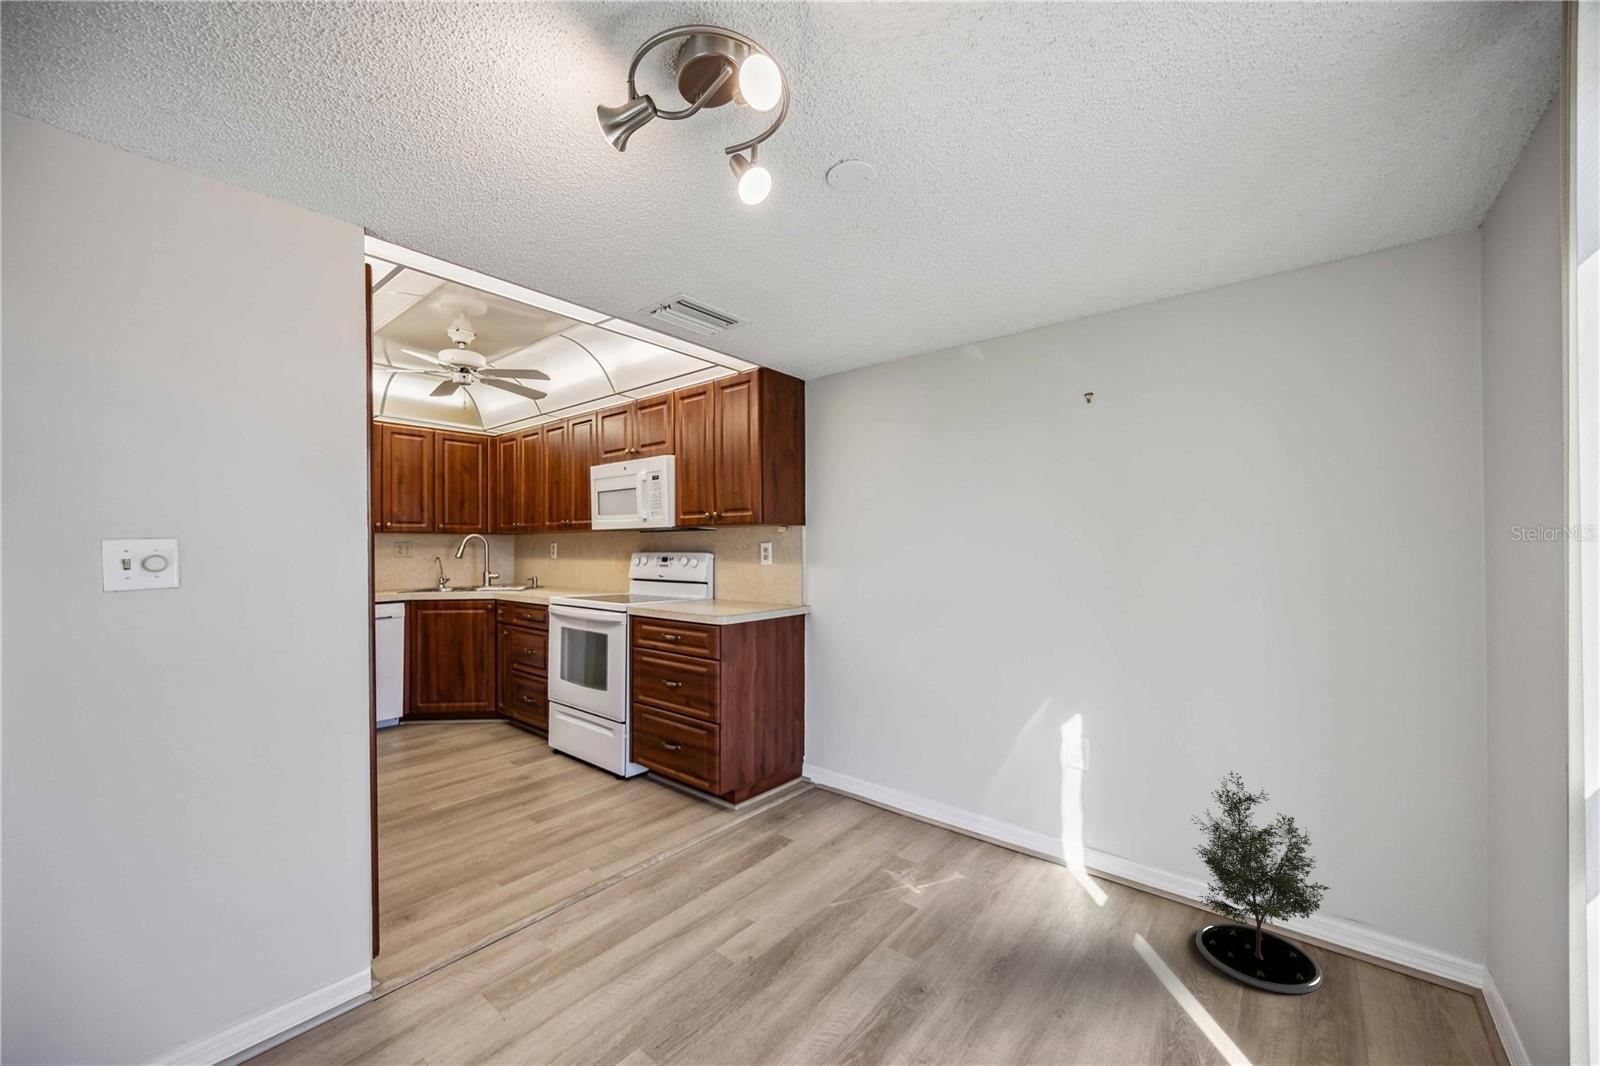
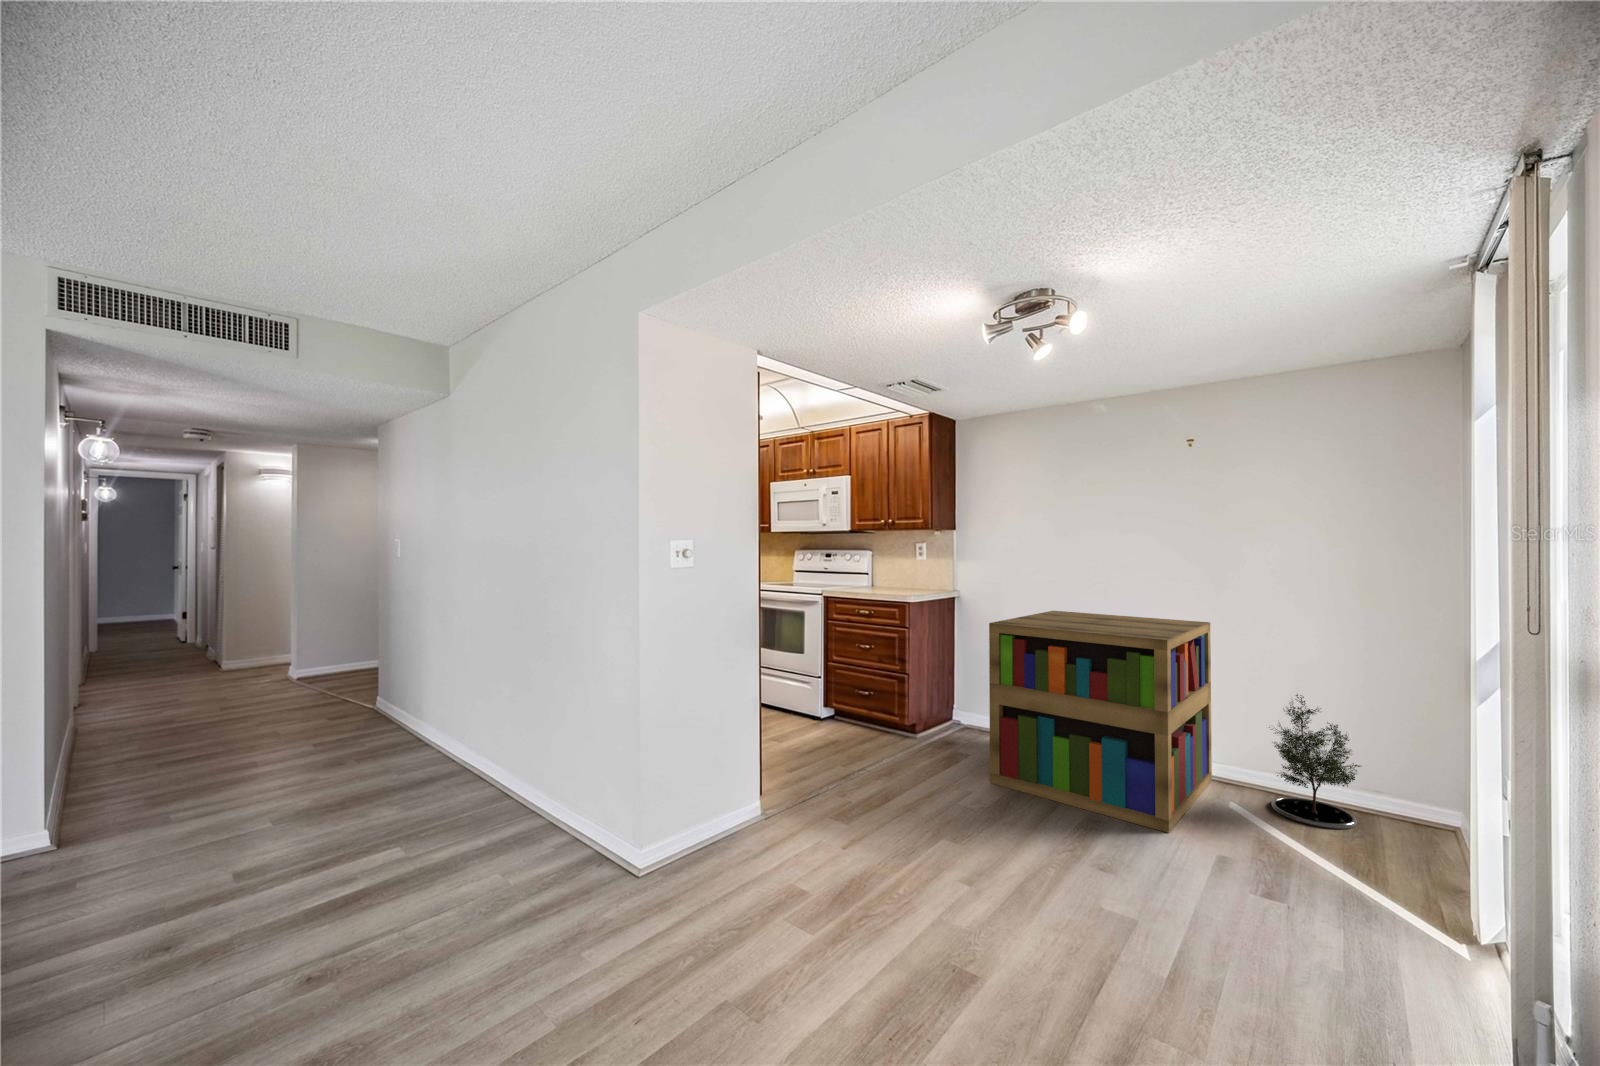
bookshelf: none [790,634,1118,1013] -> present [989,611,1212,833]

